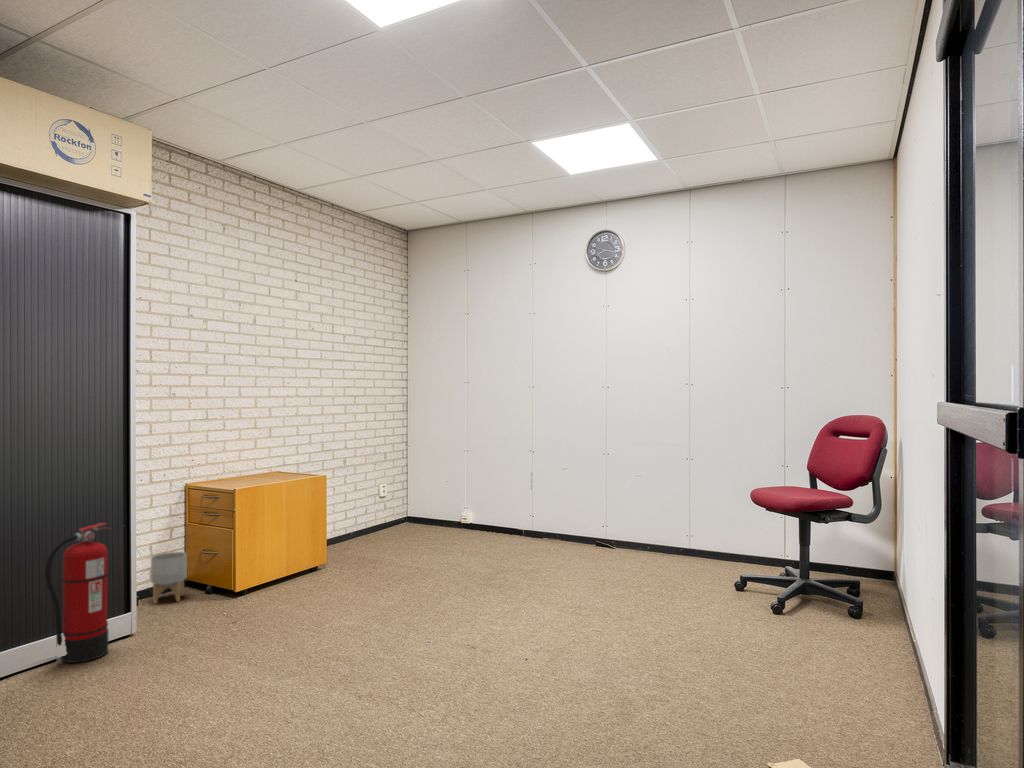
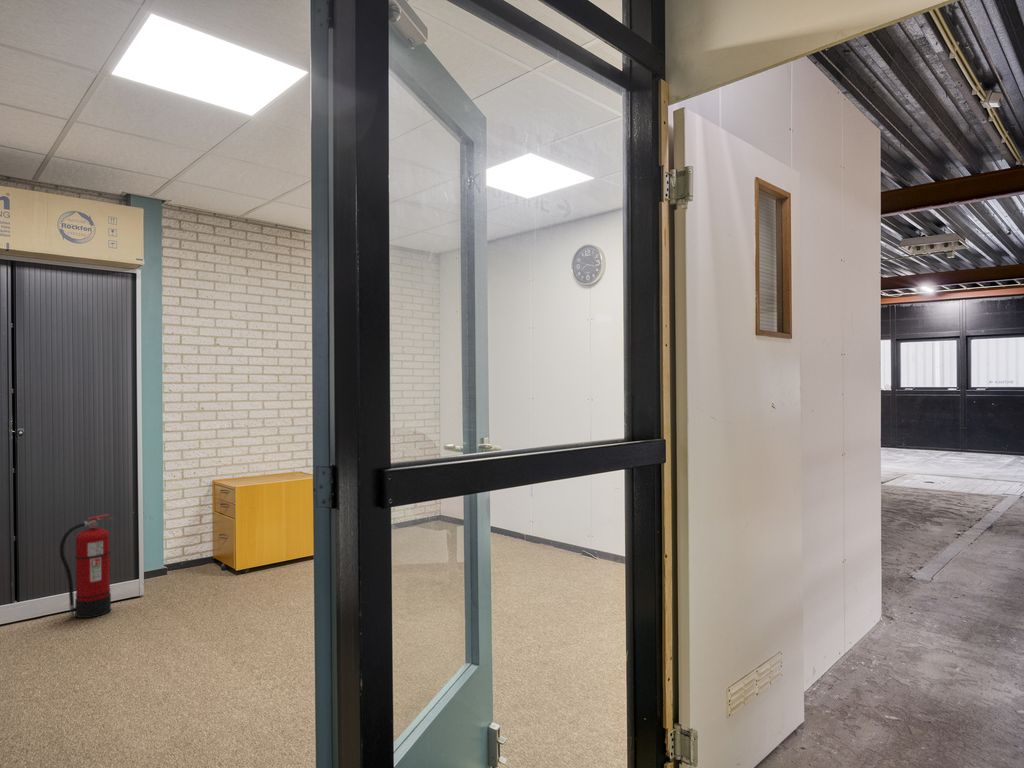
planter: present [151,552,187,604] -> none [179,535,207,575]

